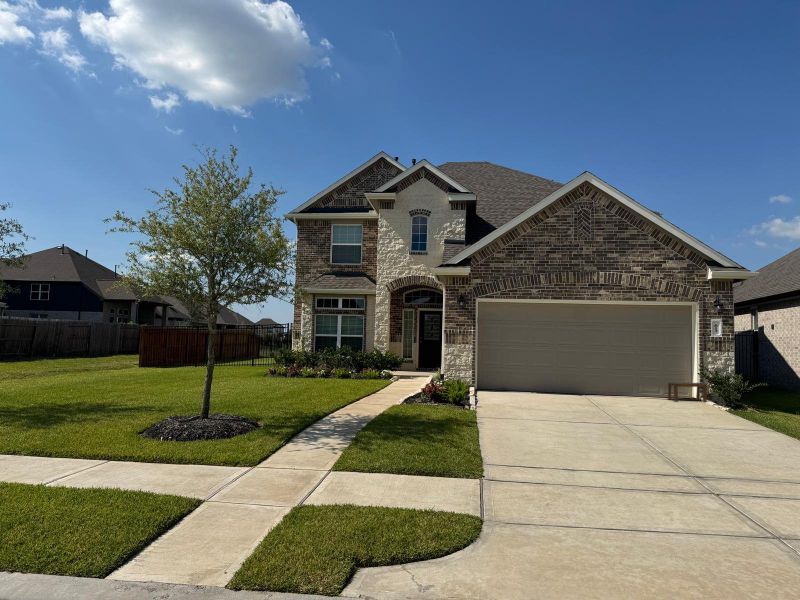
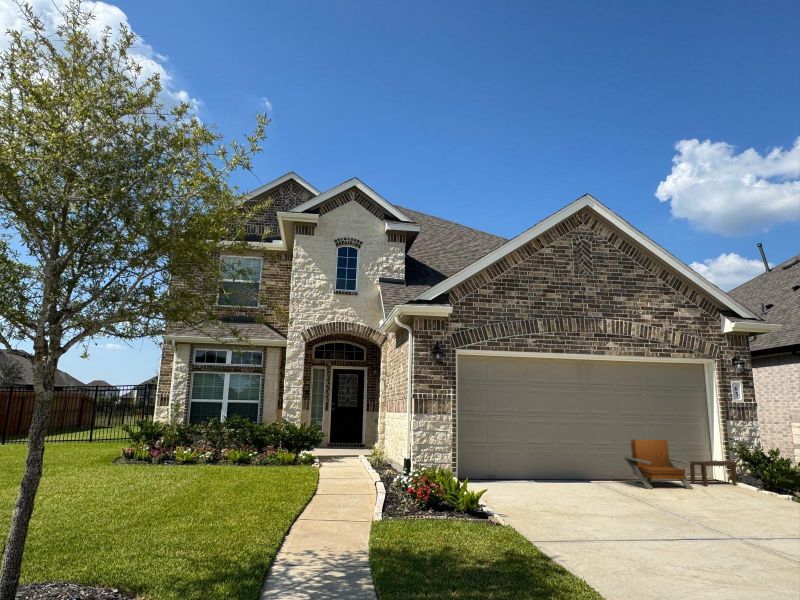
lounge chair: none [612,365,660,403] -> present [624,440,693,489]

